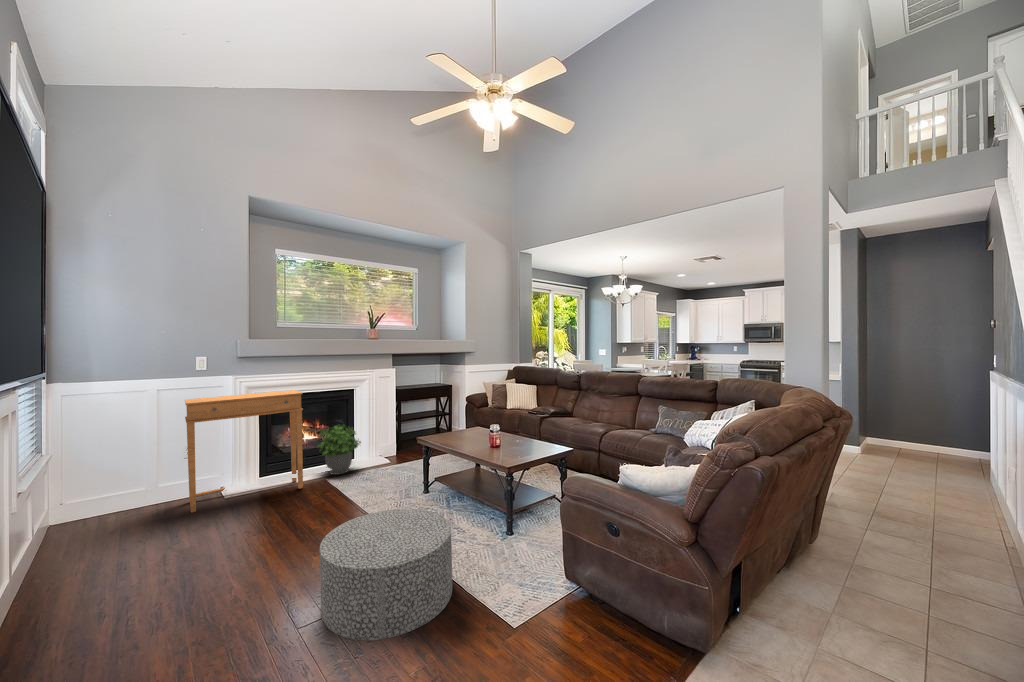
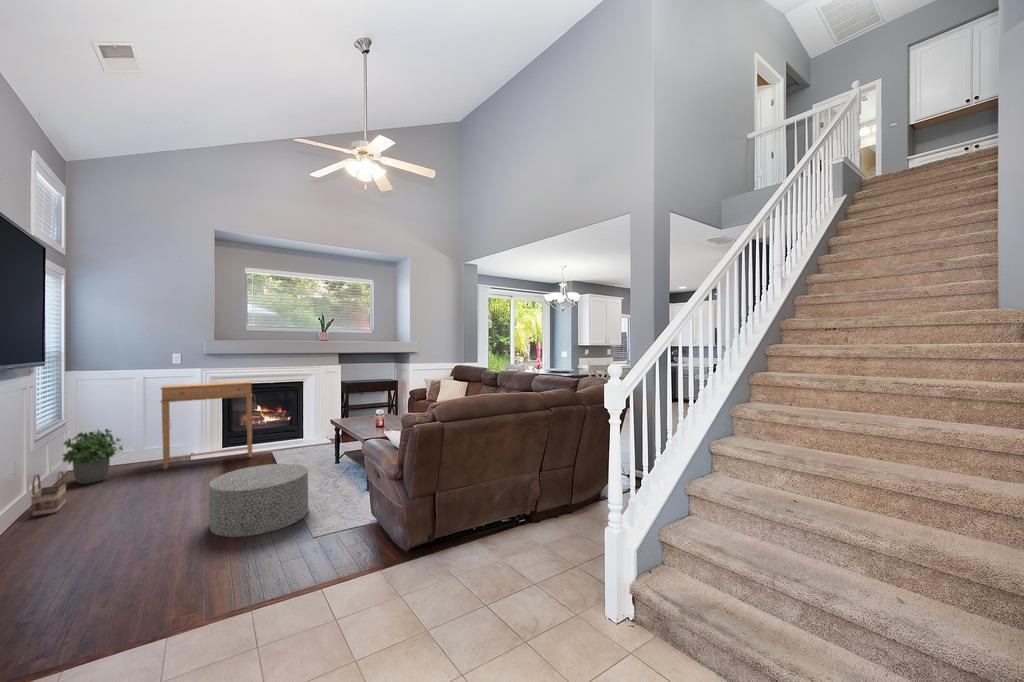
potted plant: present [318,424,361,475] -> present [63,429,123,484]
basket: none [14,538,67,618] -> present [31,471,66,517]

